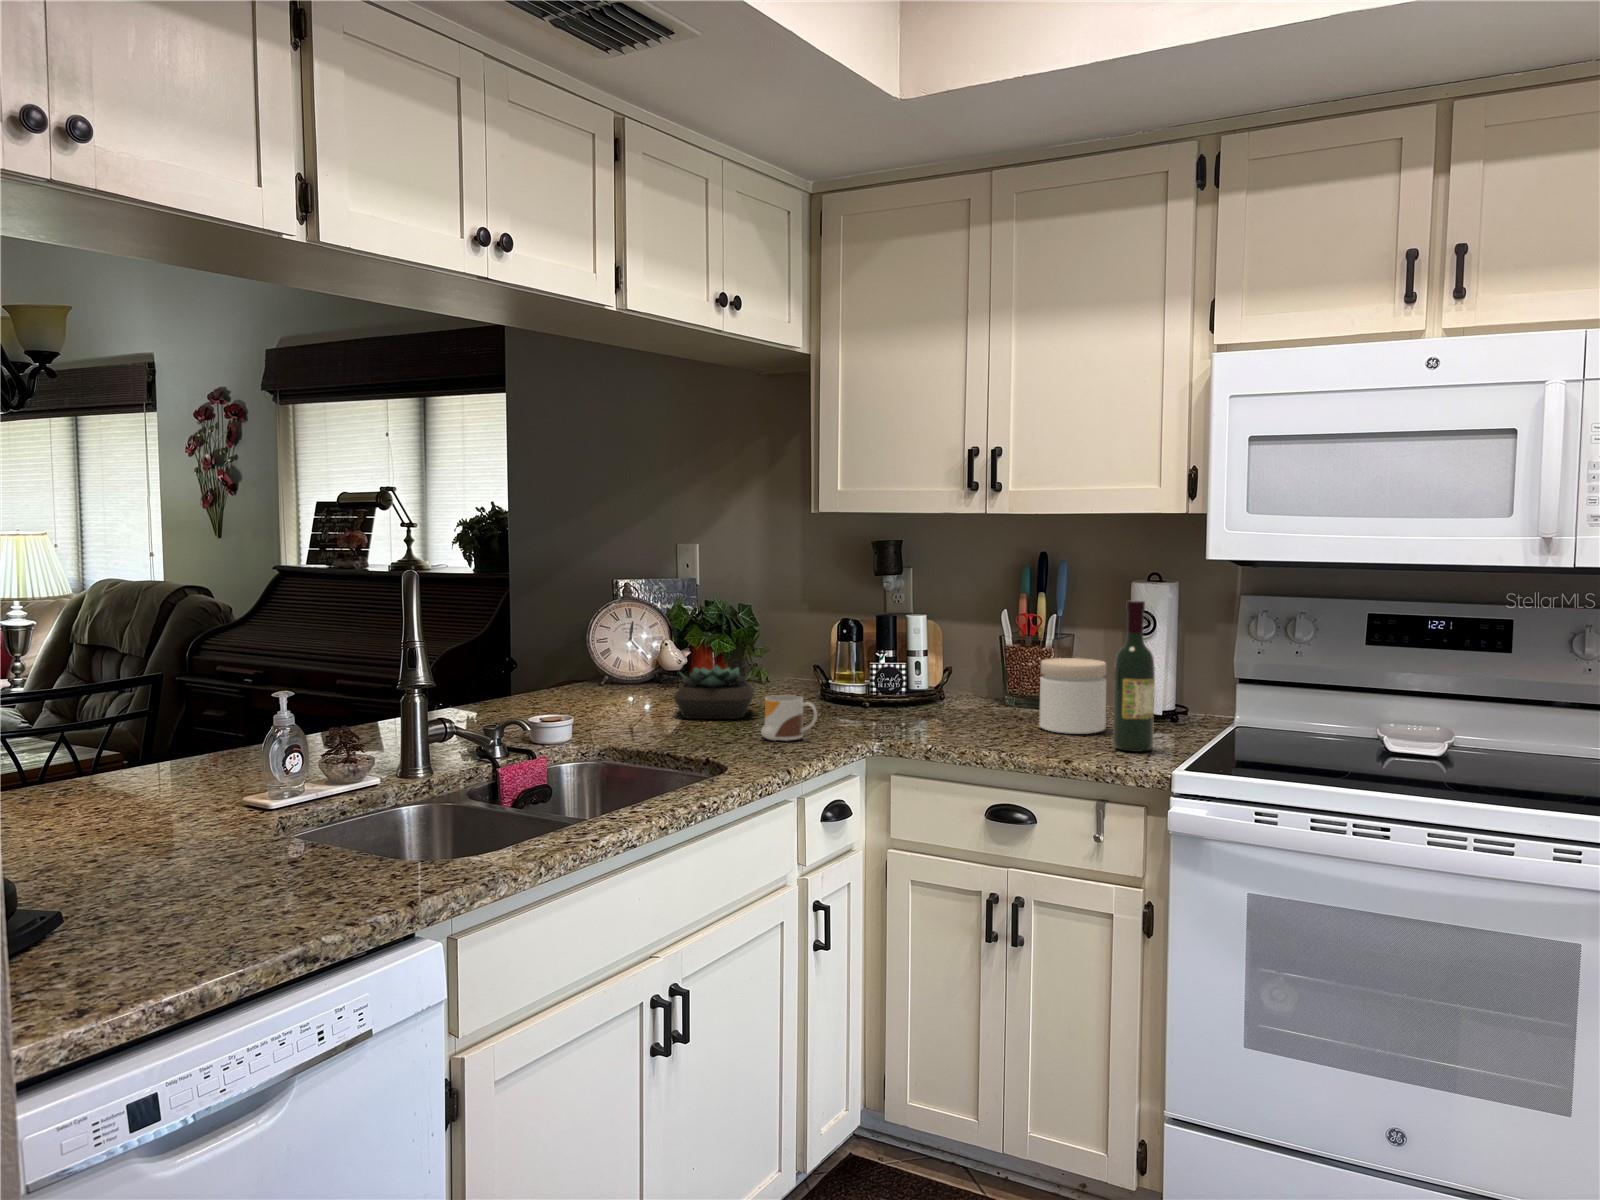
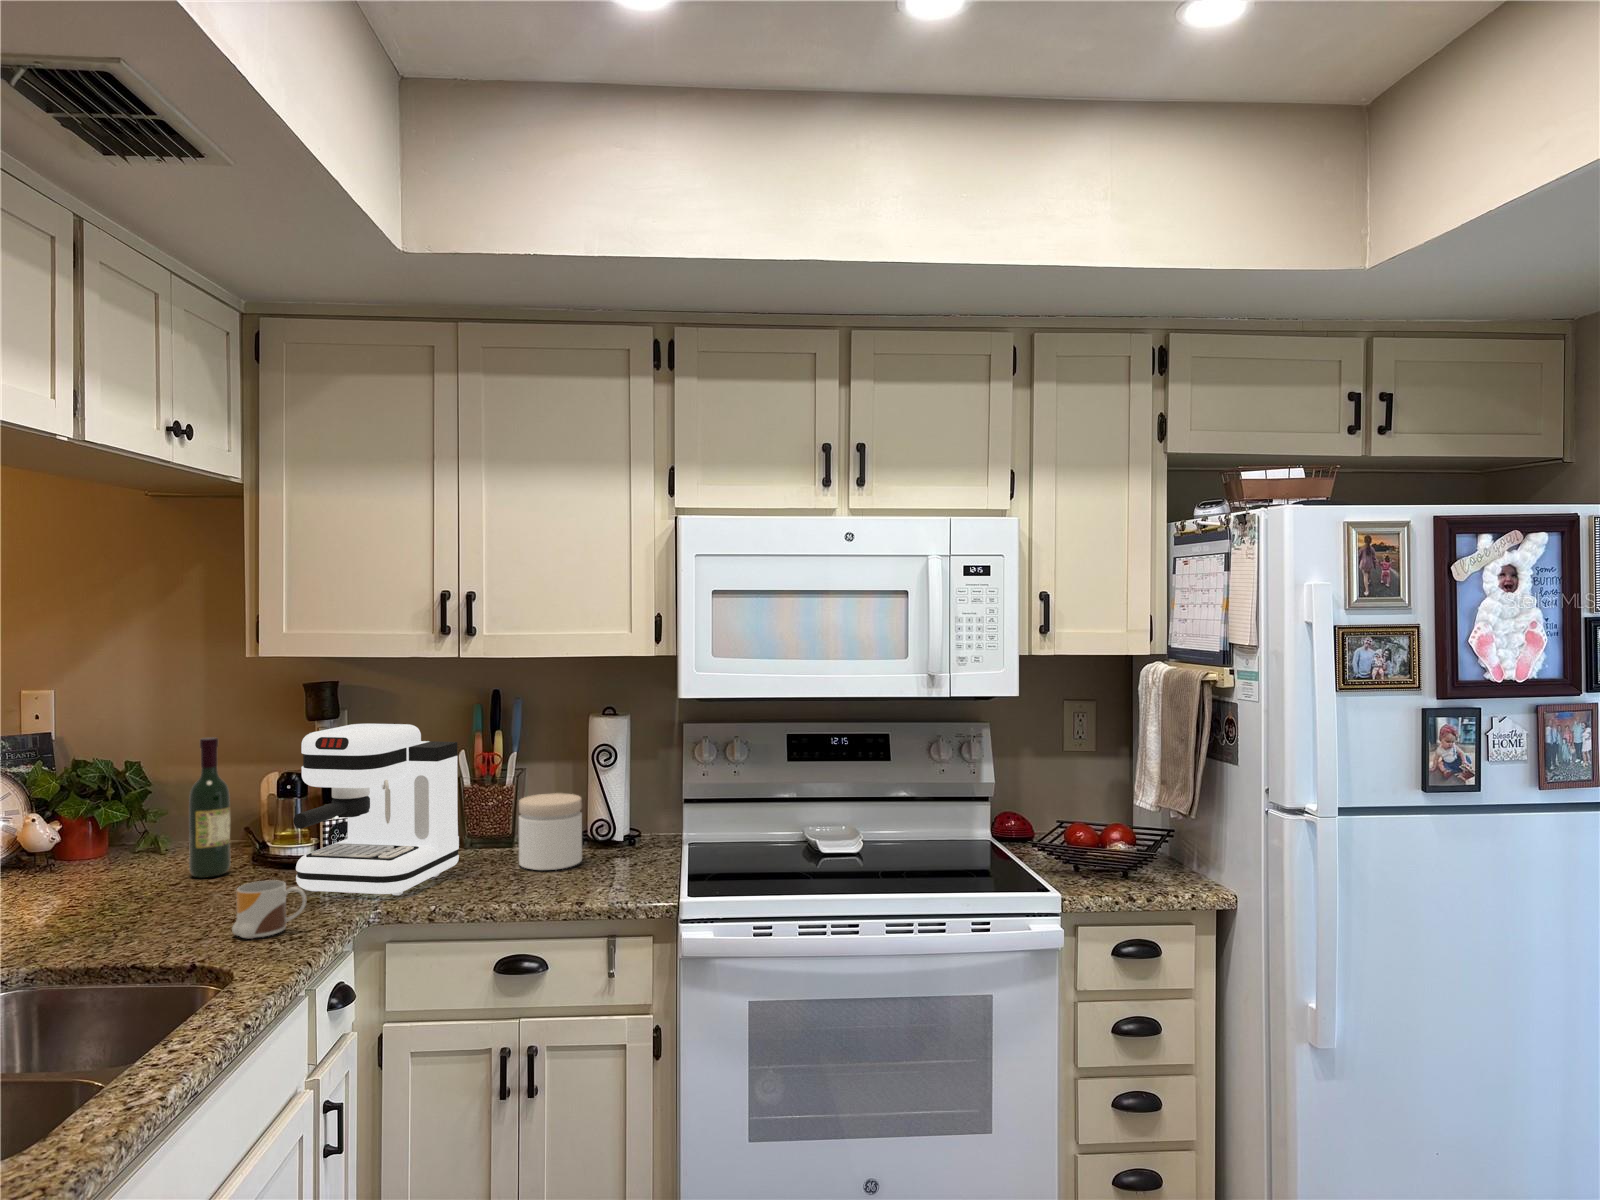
coffee maker: none [822,573,980,732] -> present [293,724,459,896]
wine bottle: present [1113,601,1155,752] -> present [189,737,230,878]
succulent plant: present [674,665,755,719] -> none [82,848,196,924]

